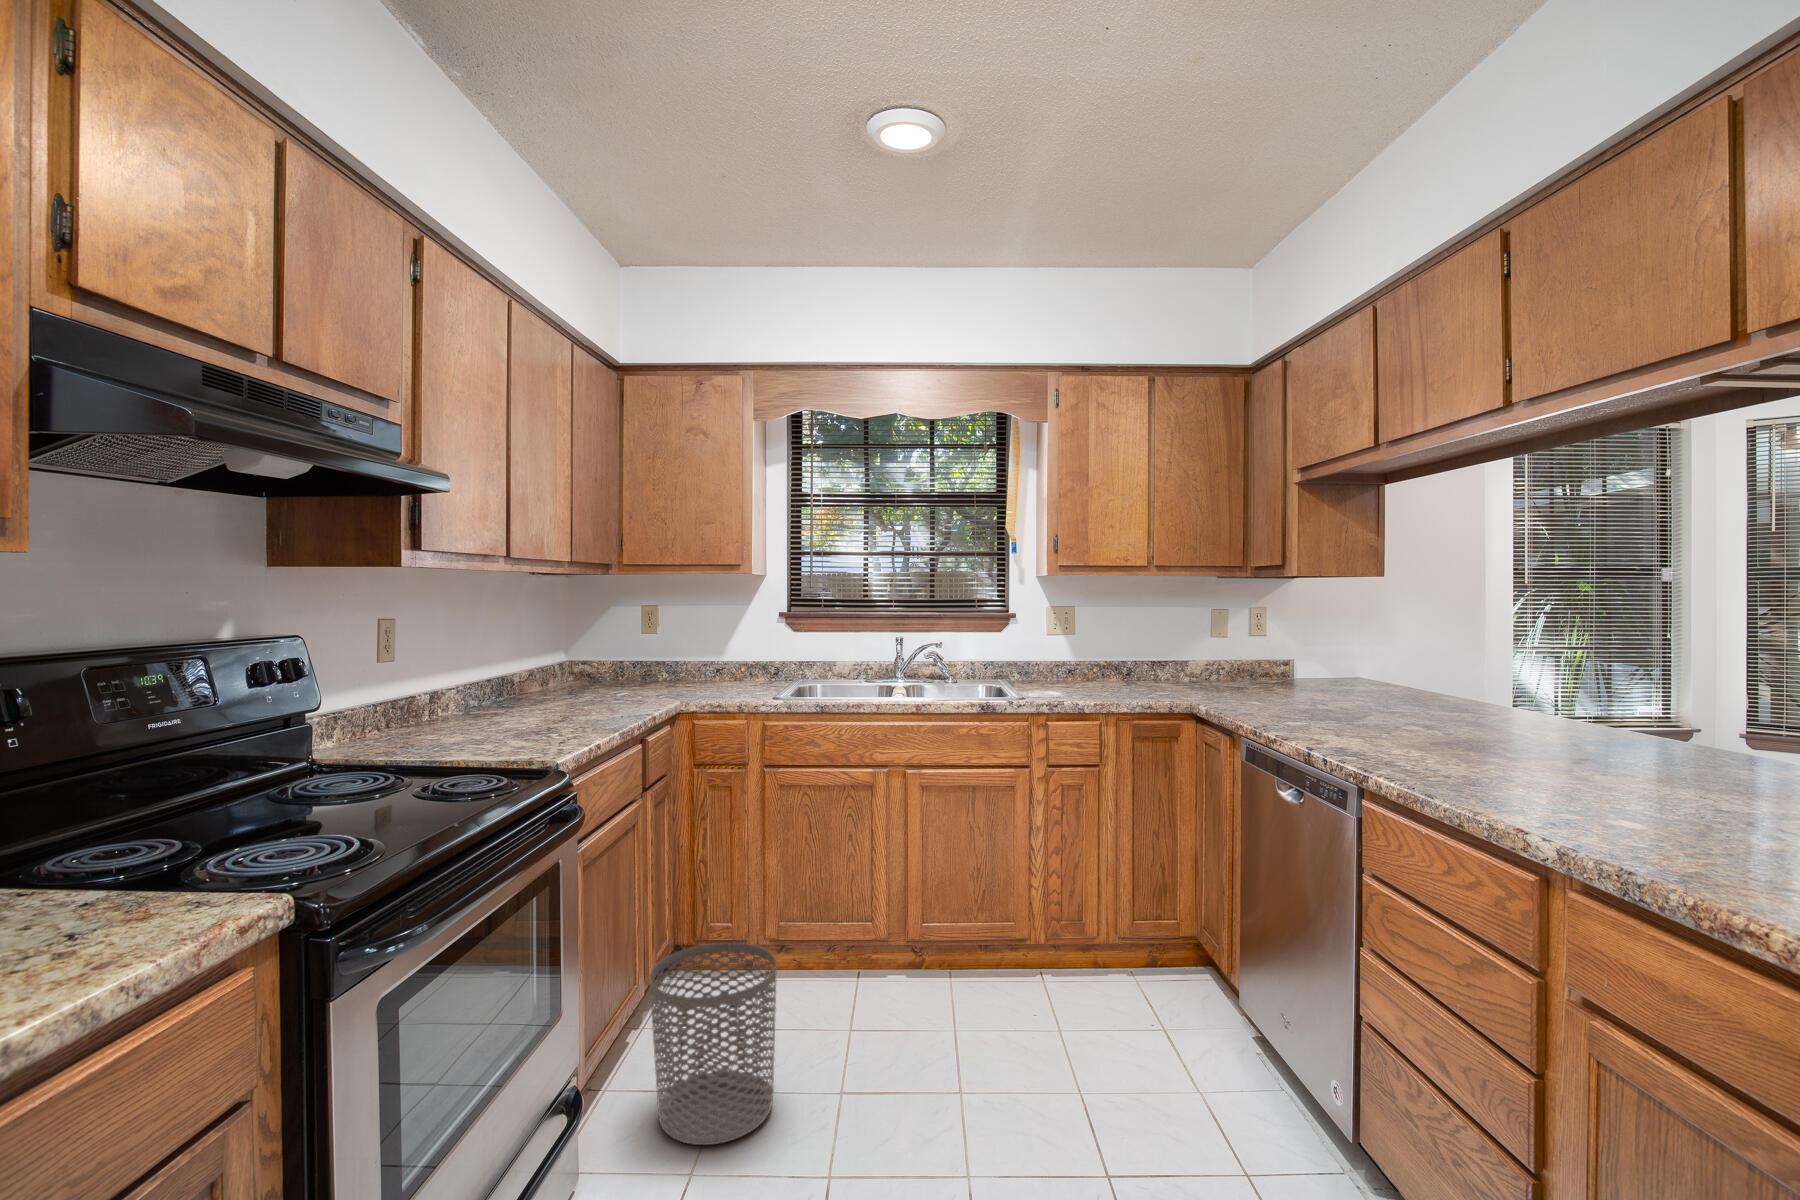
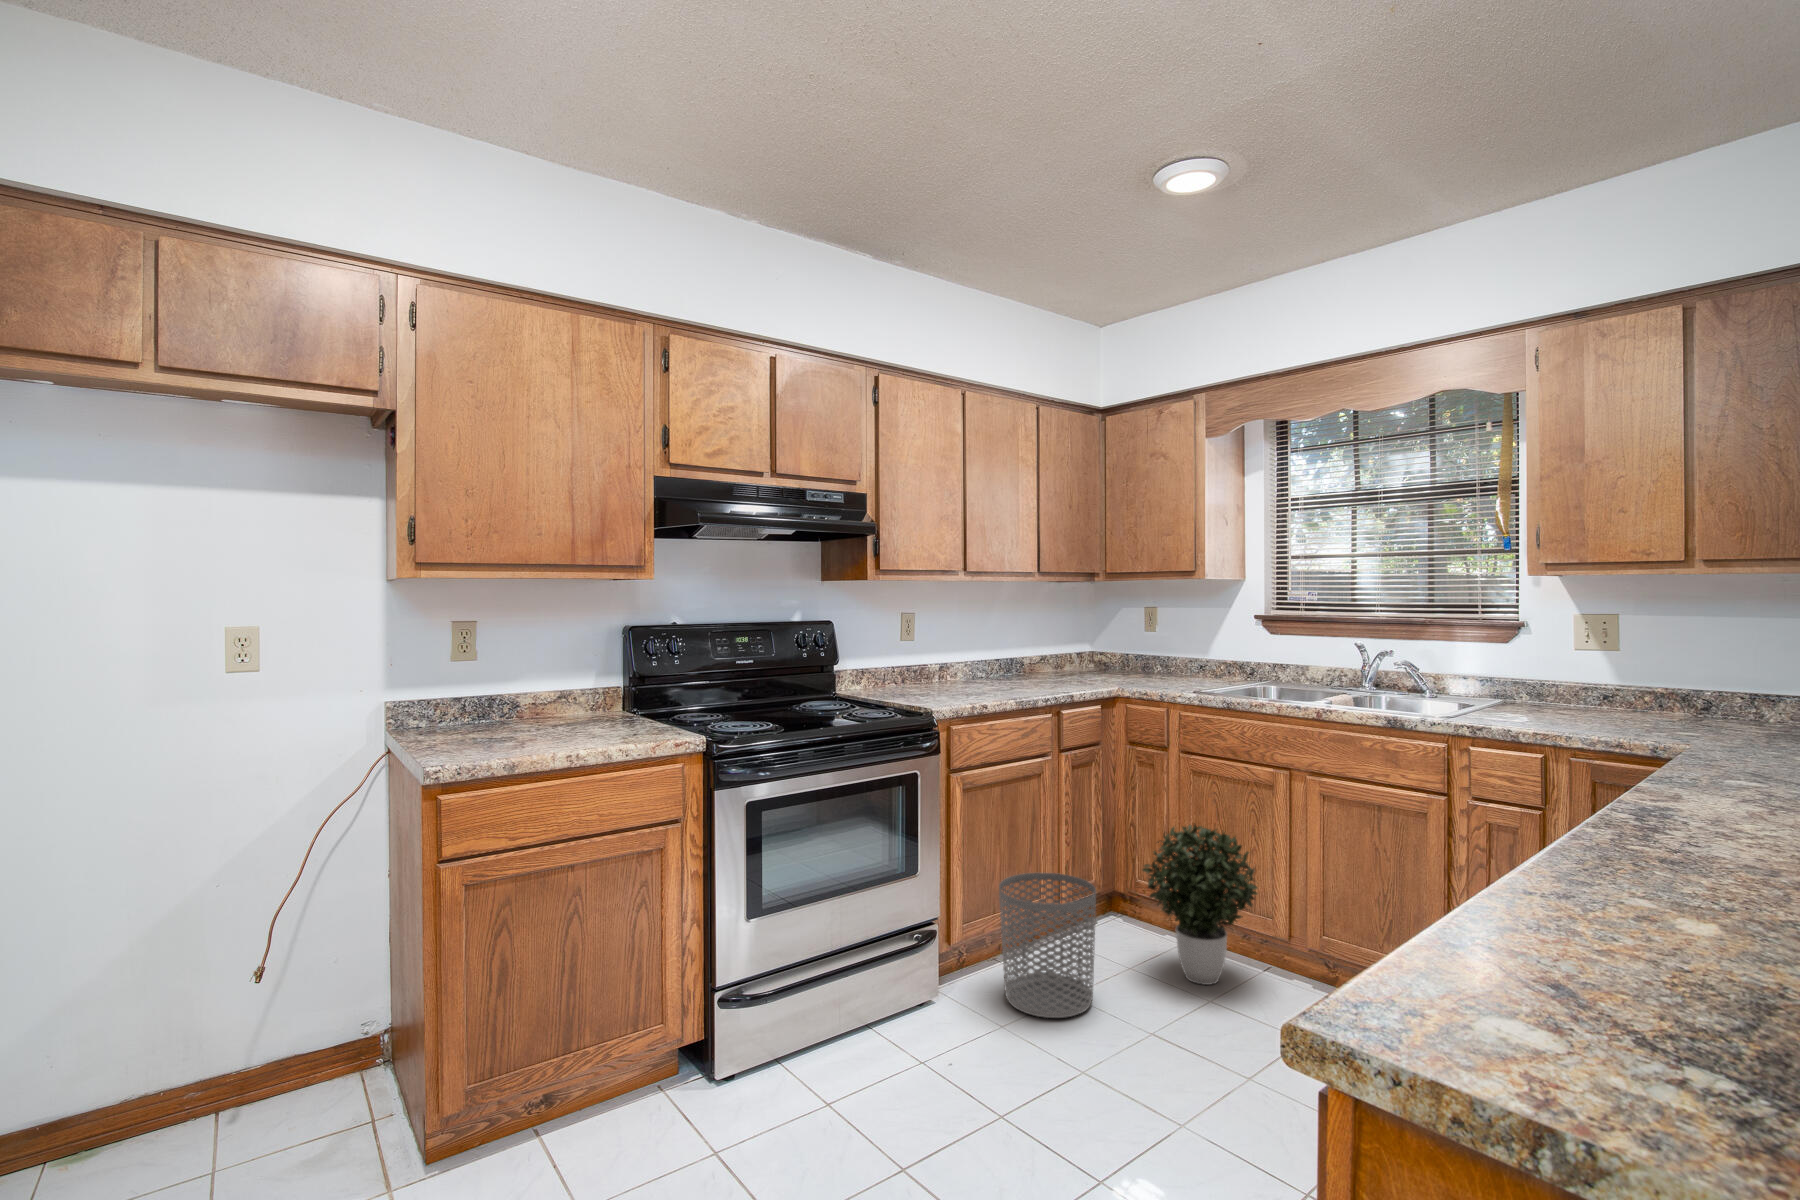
potted plant: none [768,842,883,1018] -> present [1142,824,1258,985]

